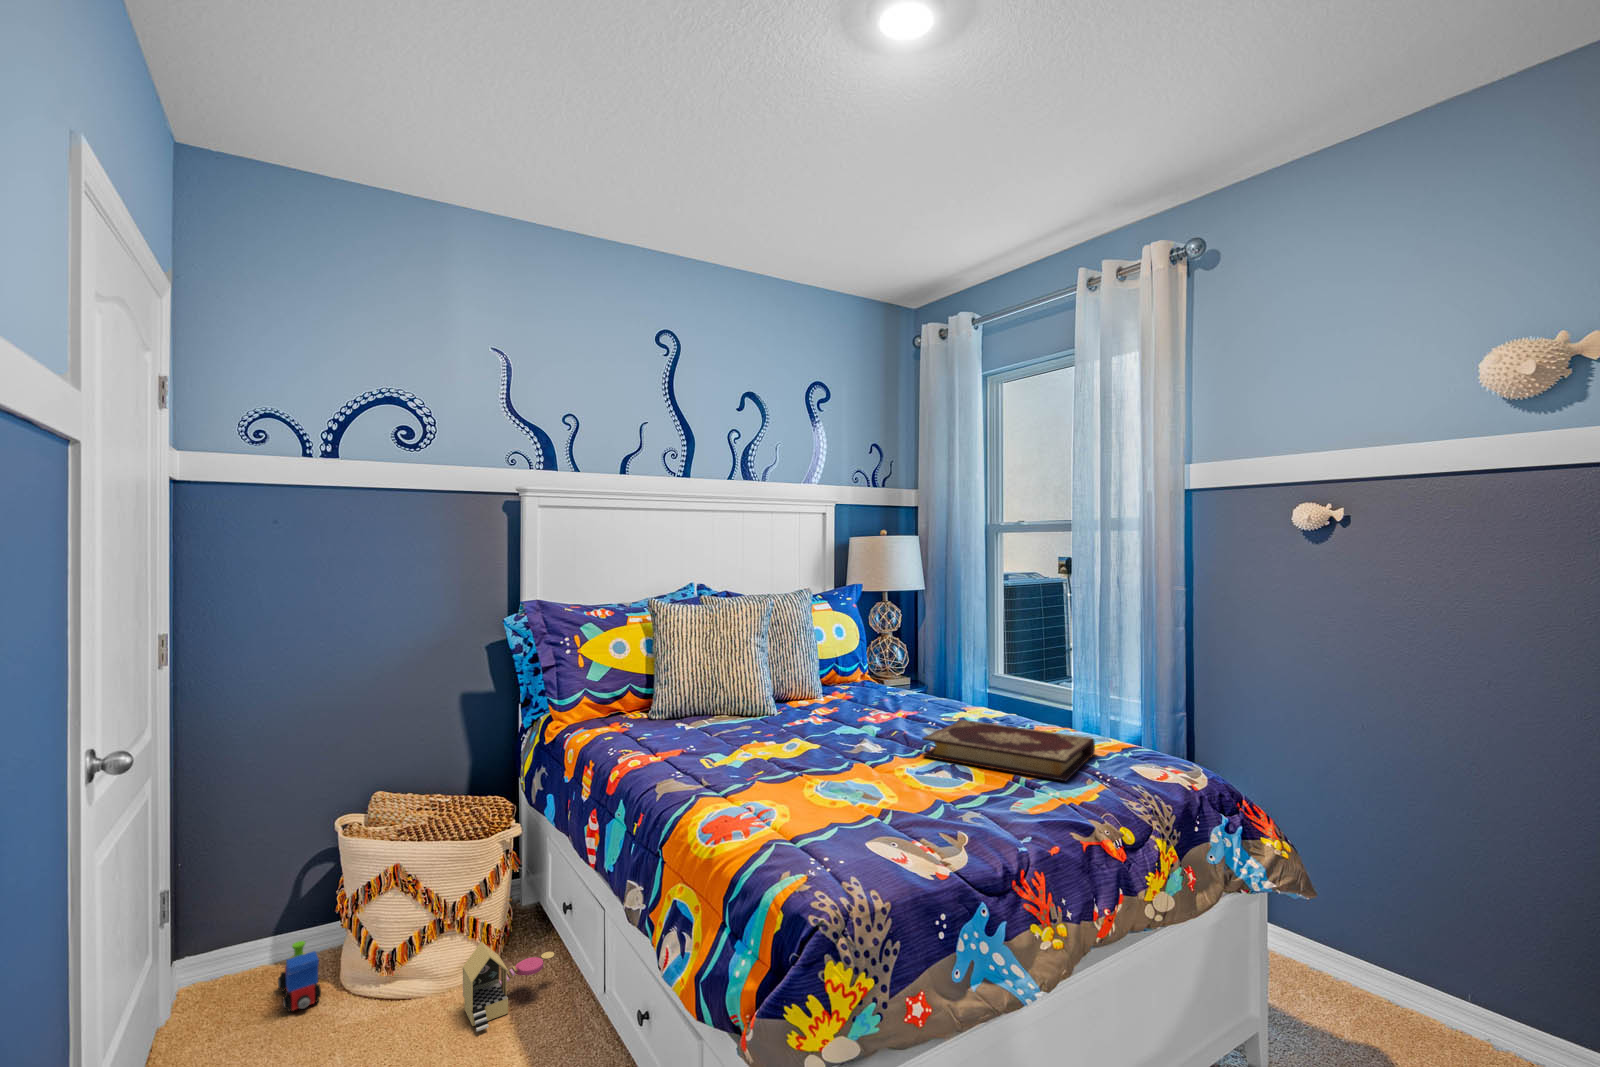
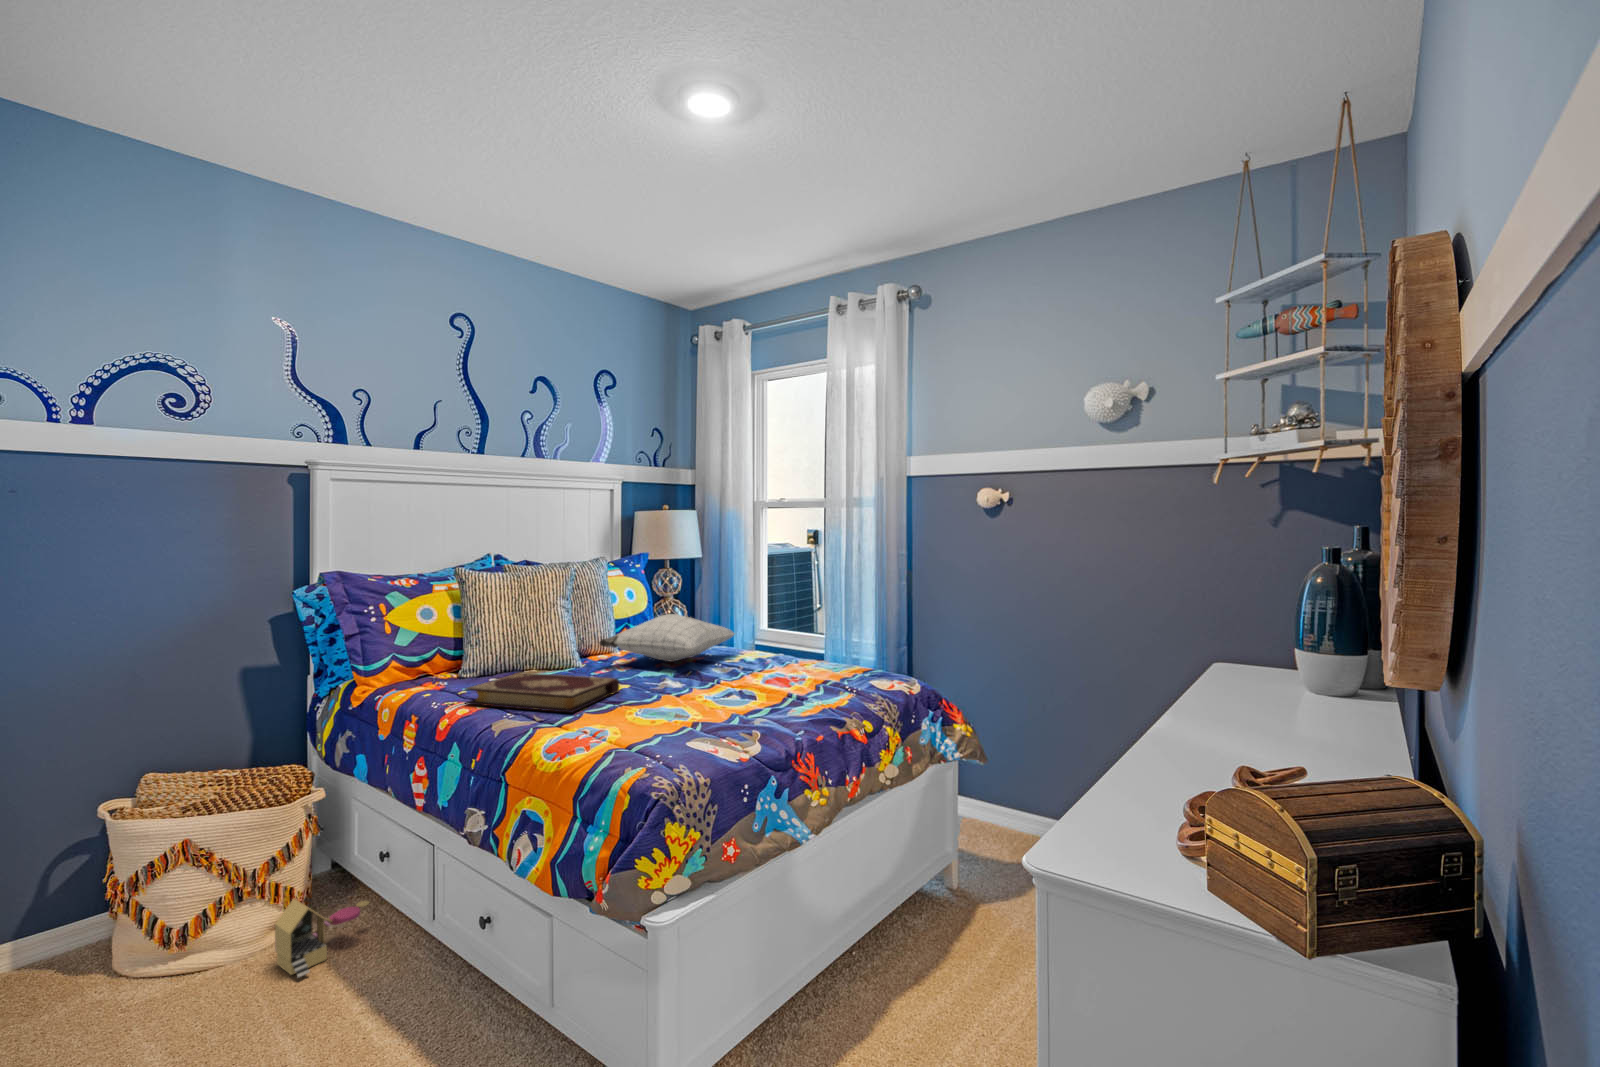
pillow: none [795,657,956,714] -> present [600,614,735,662]
book: present [922,720,1095,781] -> present [465,672,619,713]
toy train: present [278,941,321,1012] -> none [37,931,100,1003]

